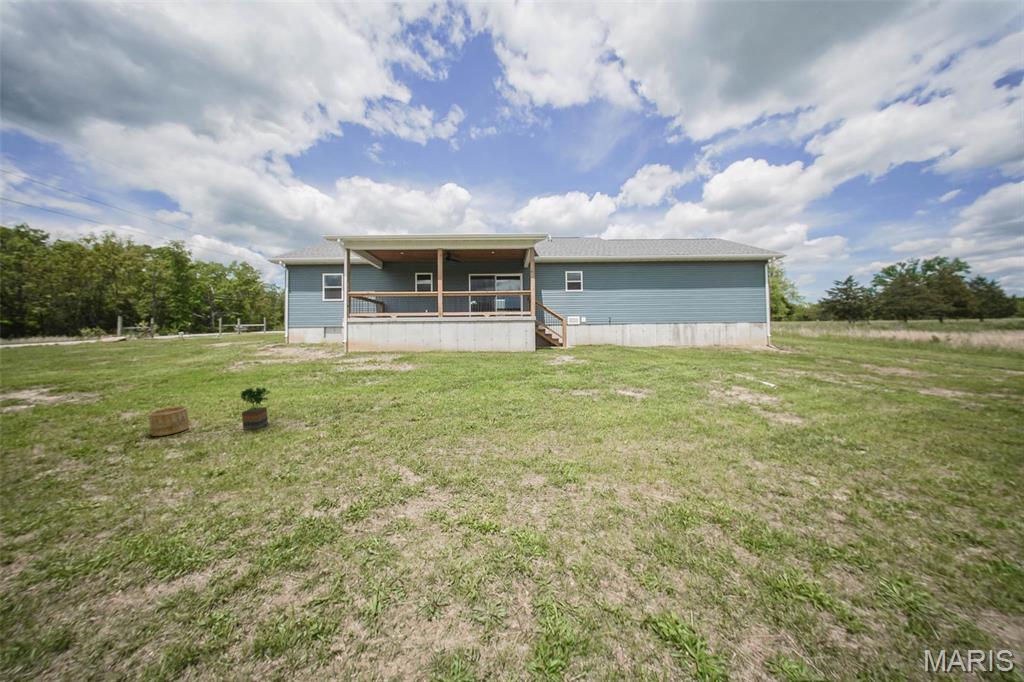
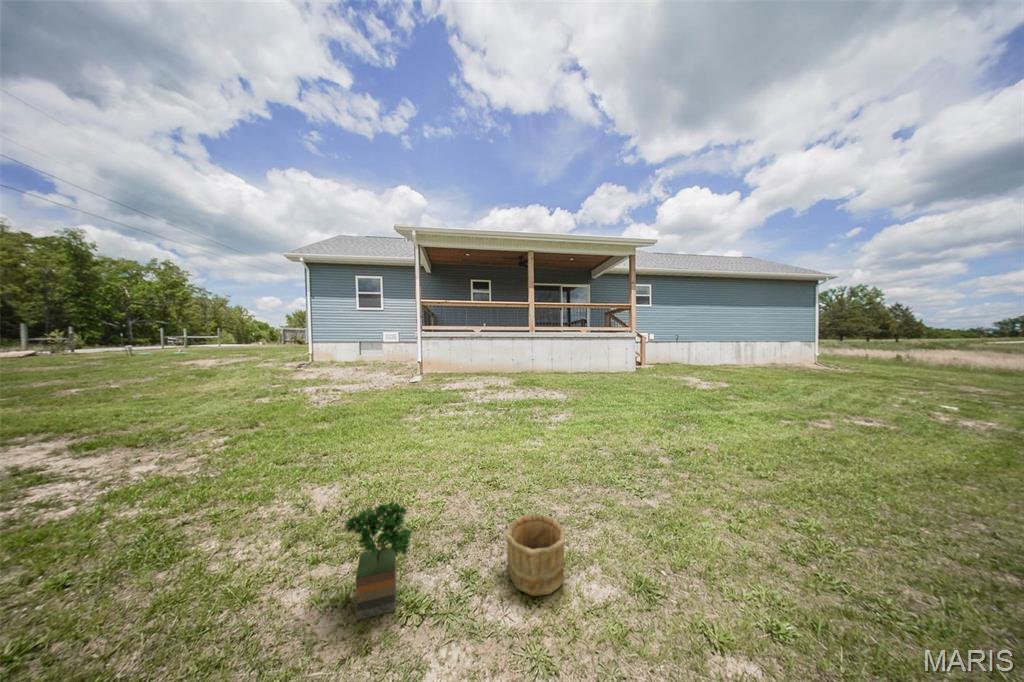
potted tree: present [241,388,270,429] -> present [345,502,412,620]

